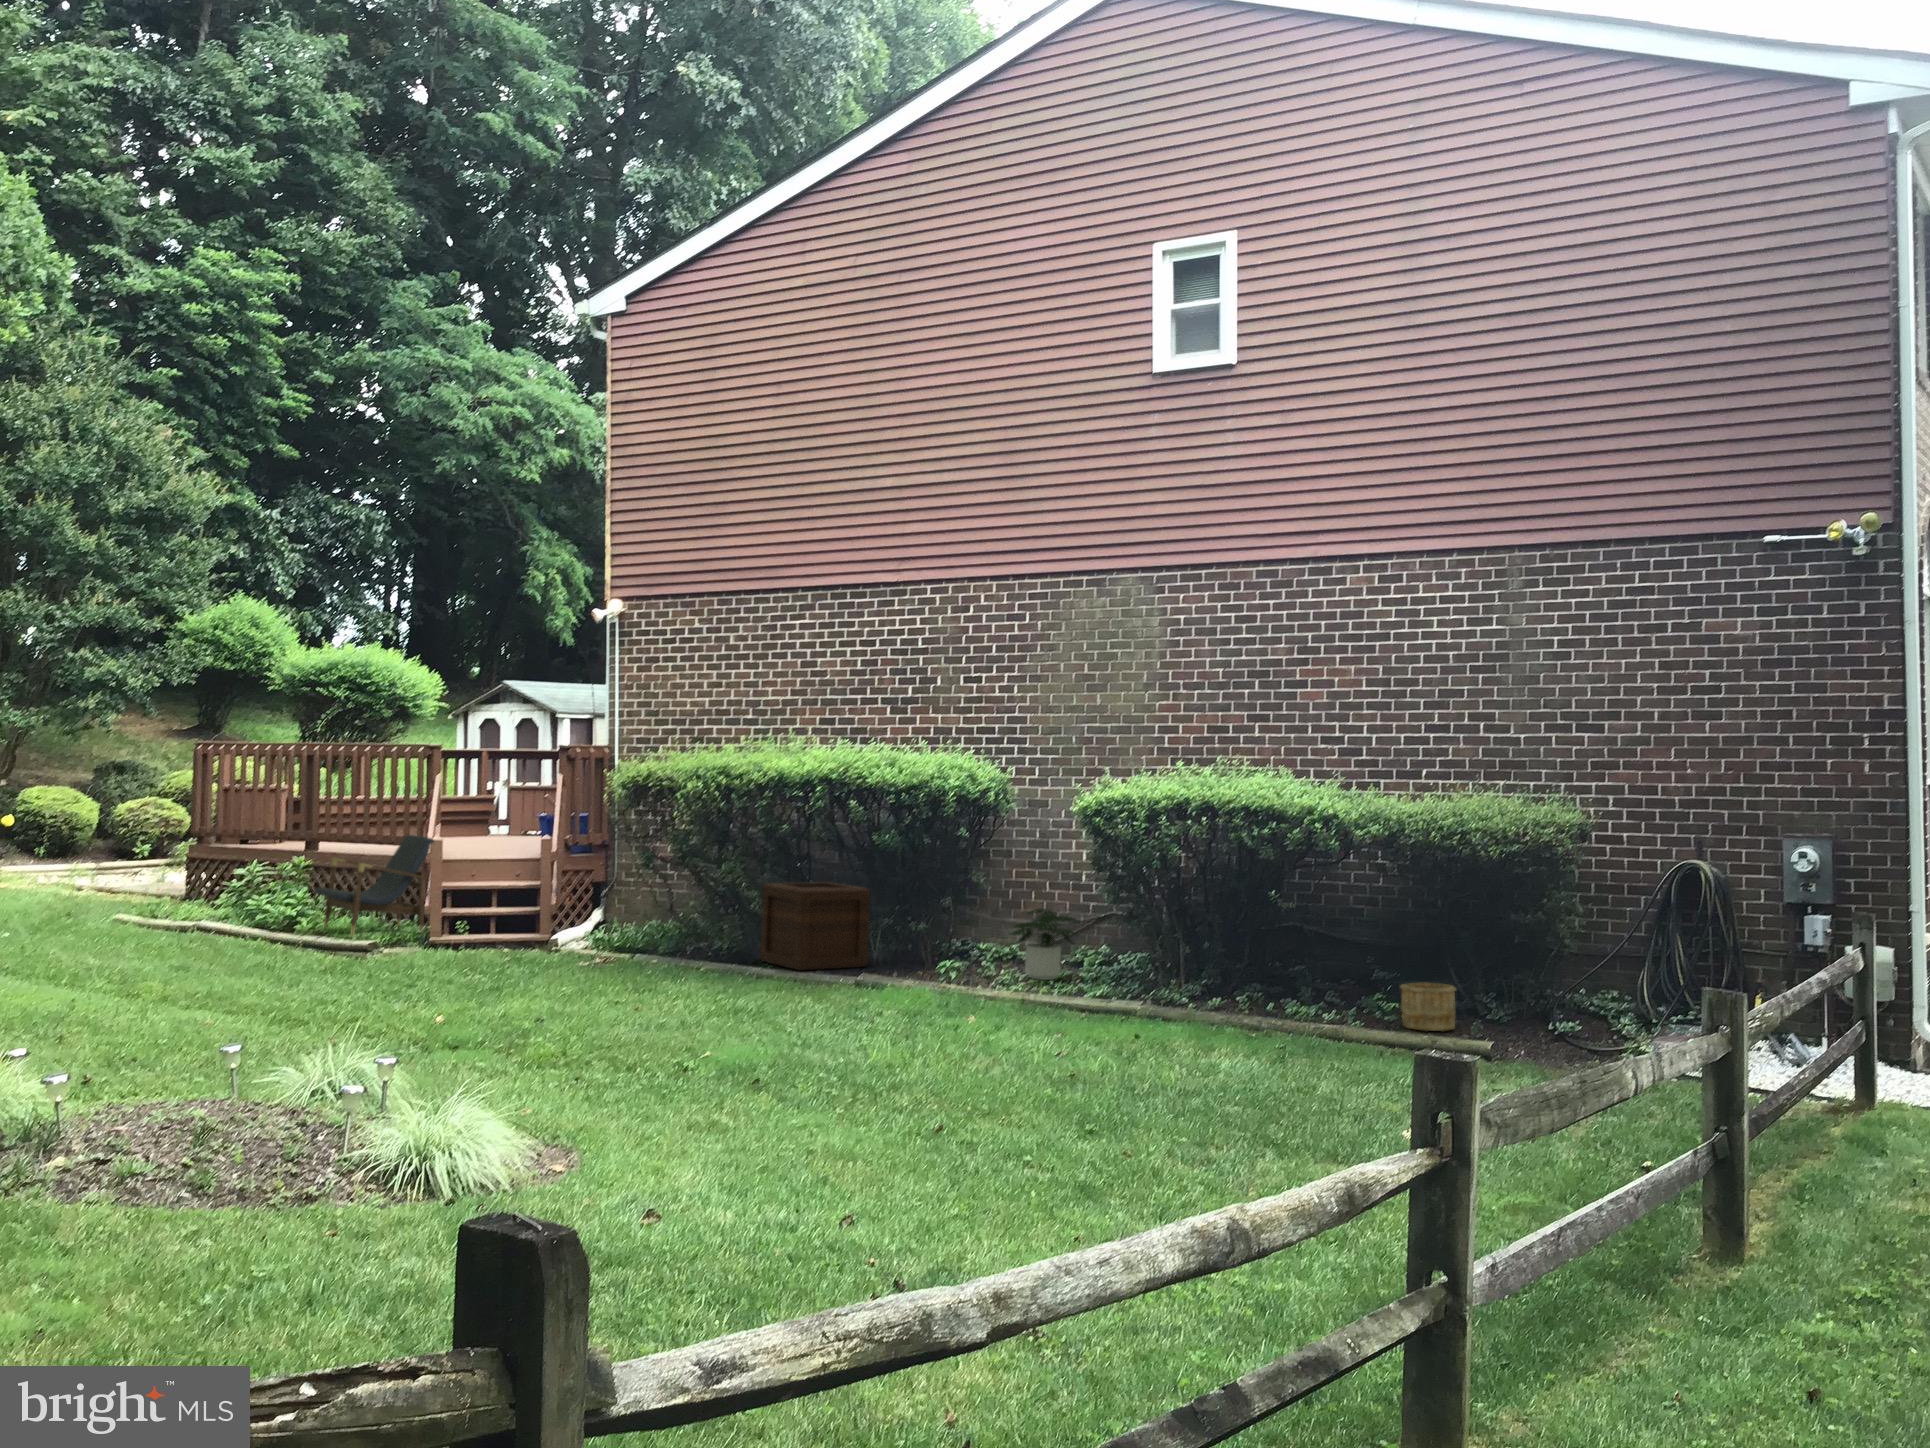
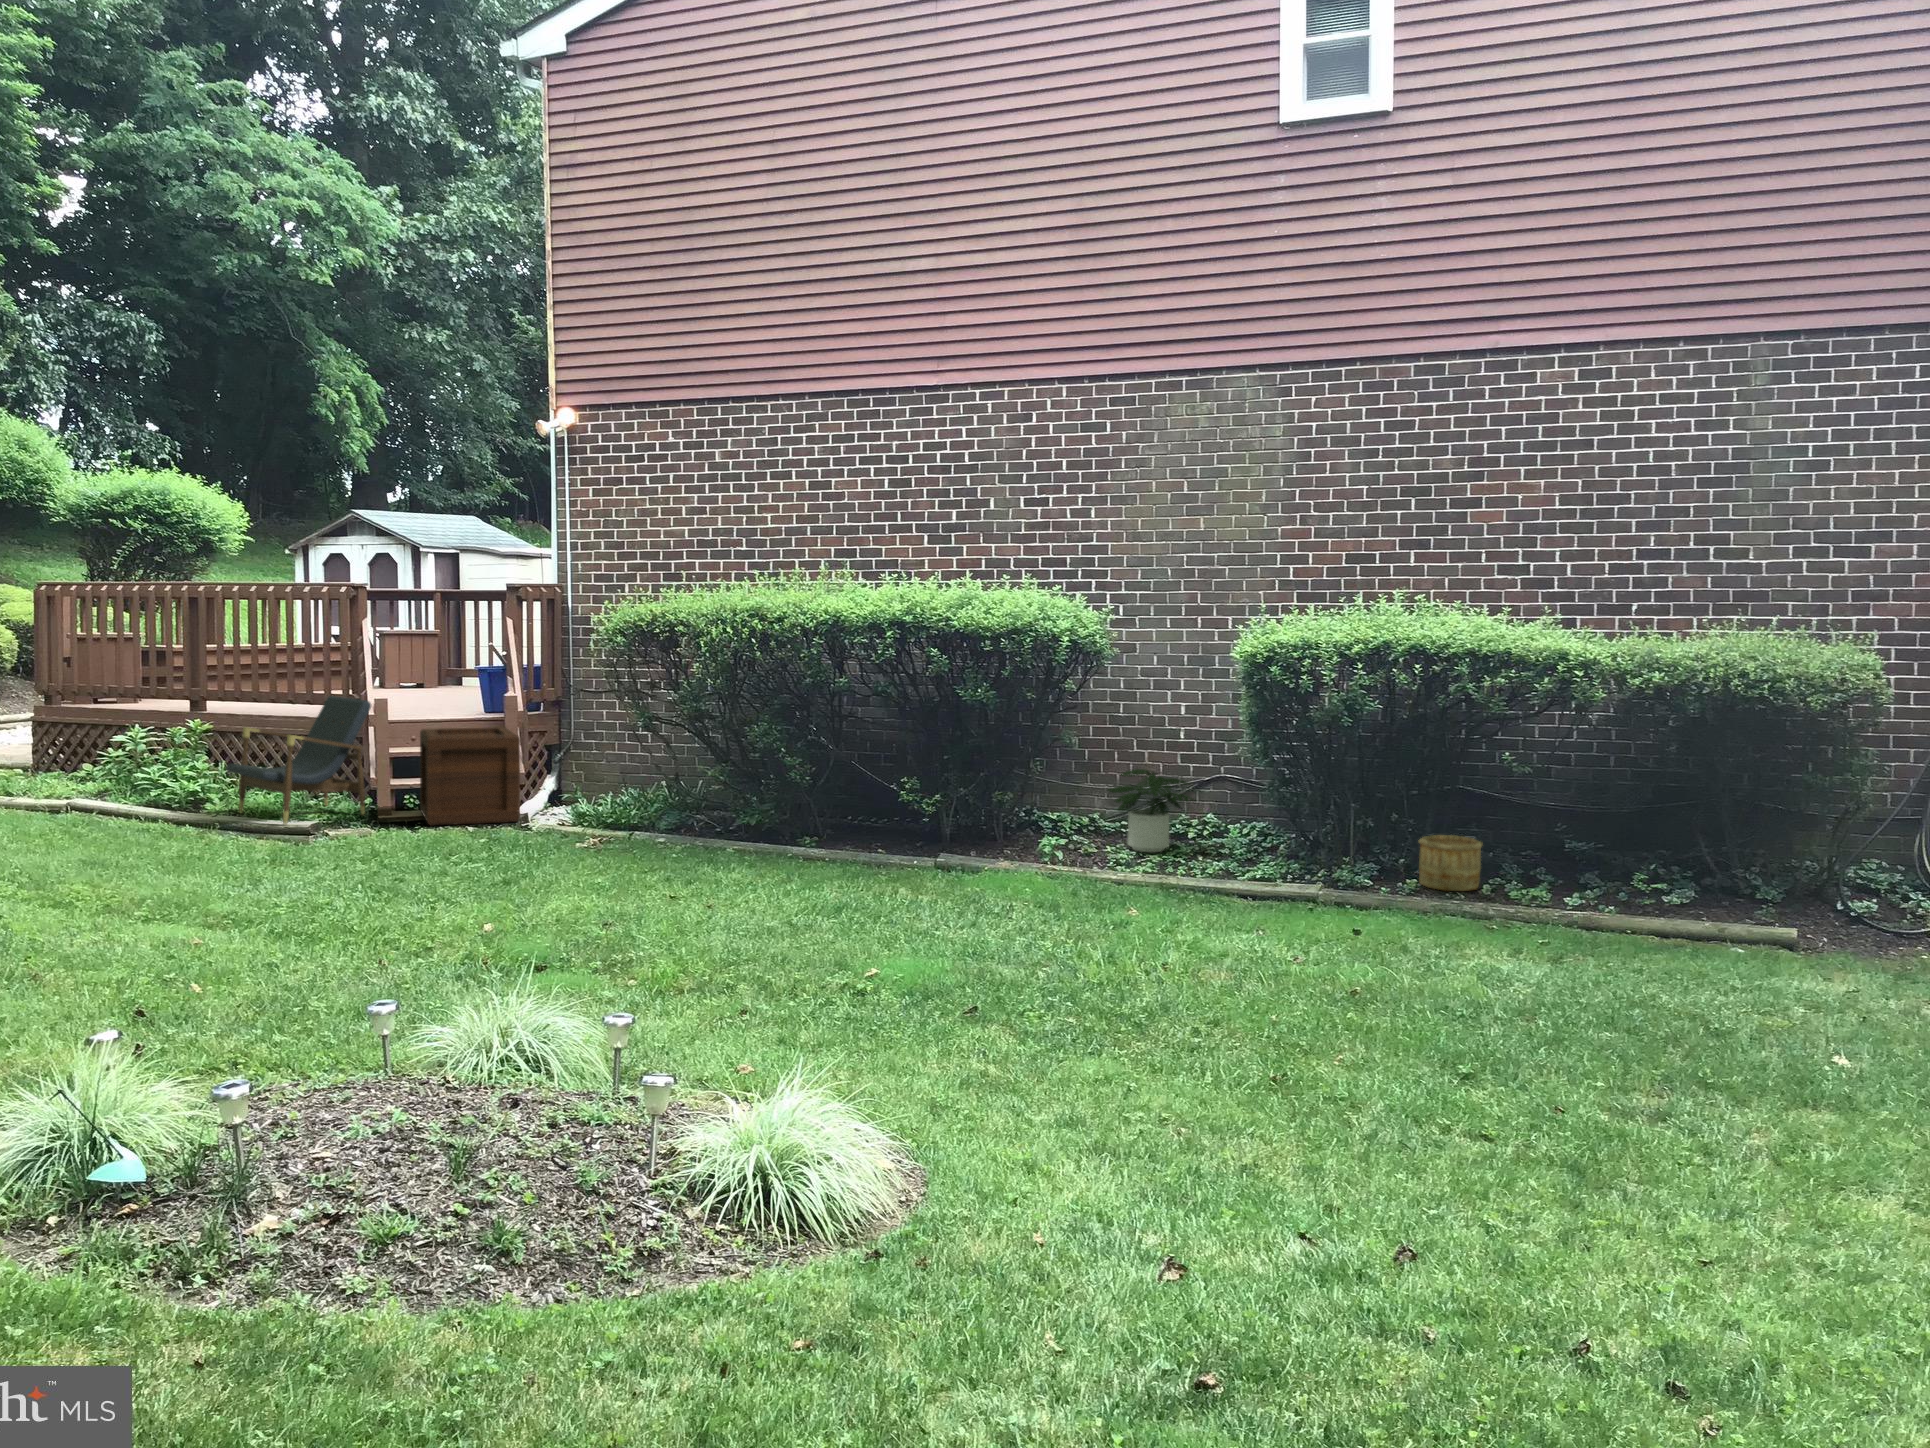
wooden crate: present [760,882,870,971] -> present [420,727,520,826]
wooden bucket: present [1400,983,1456,1031] -> present [1418,835,1483,891]

